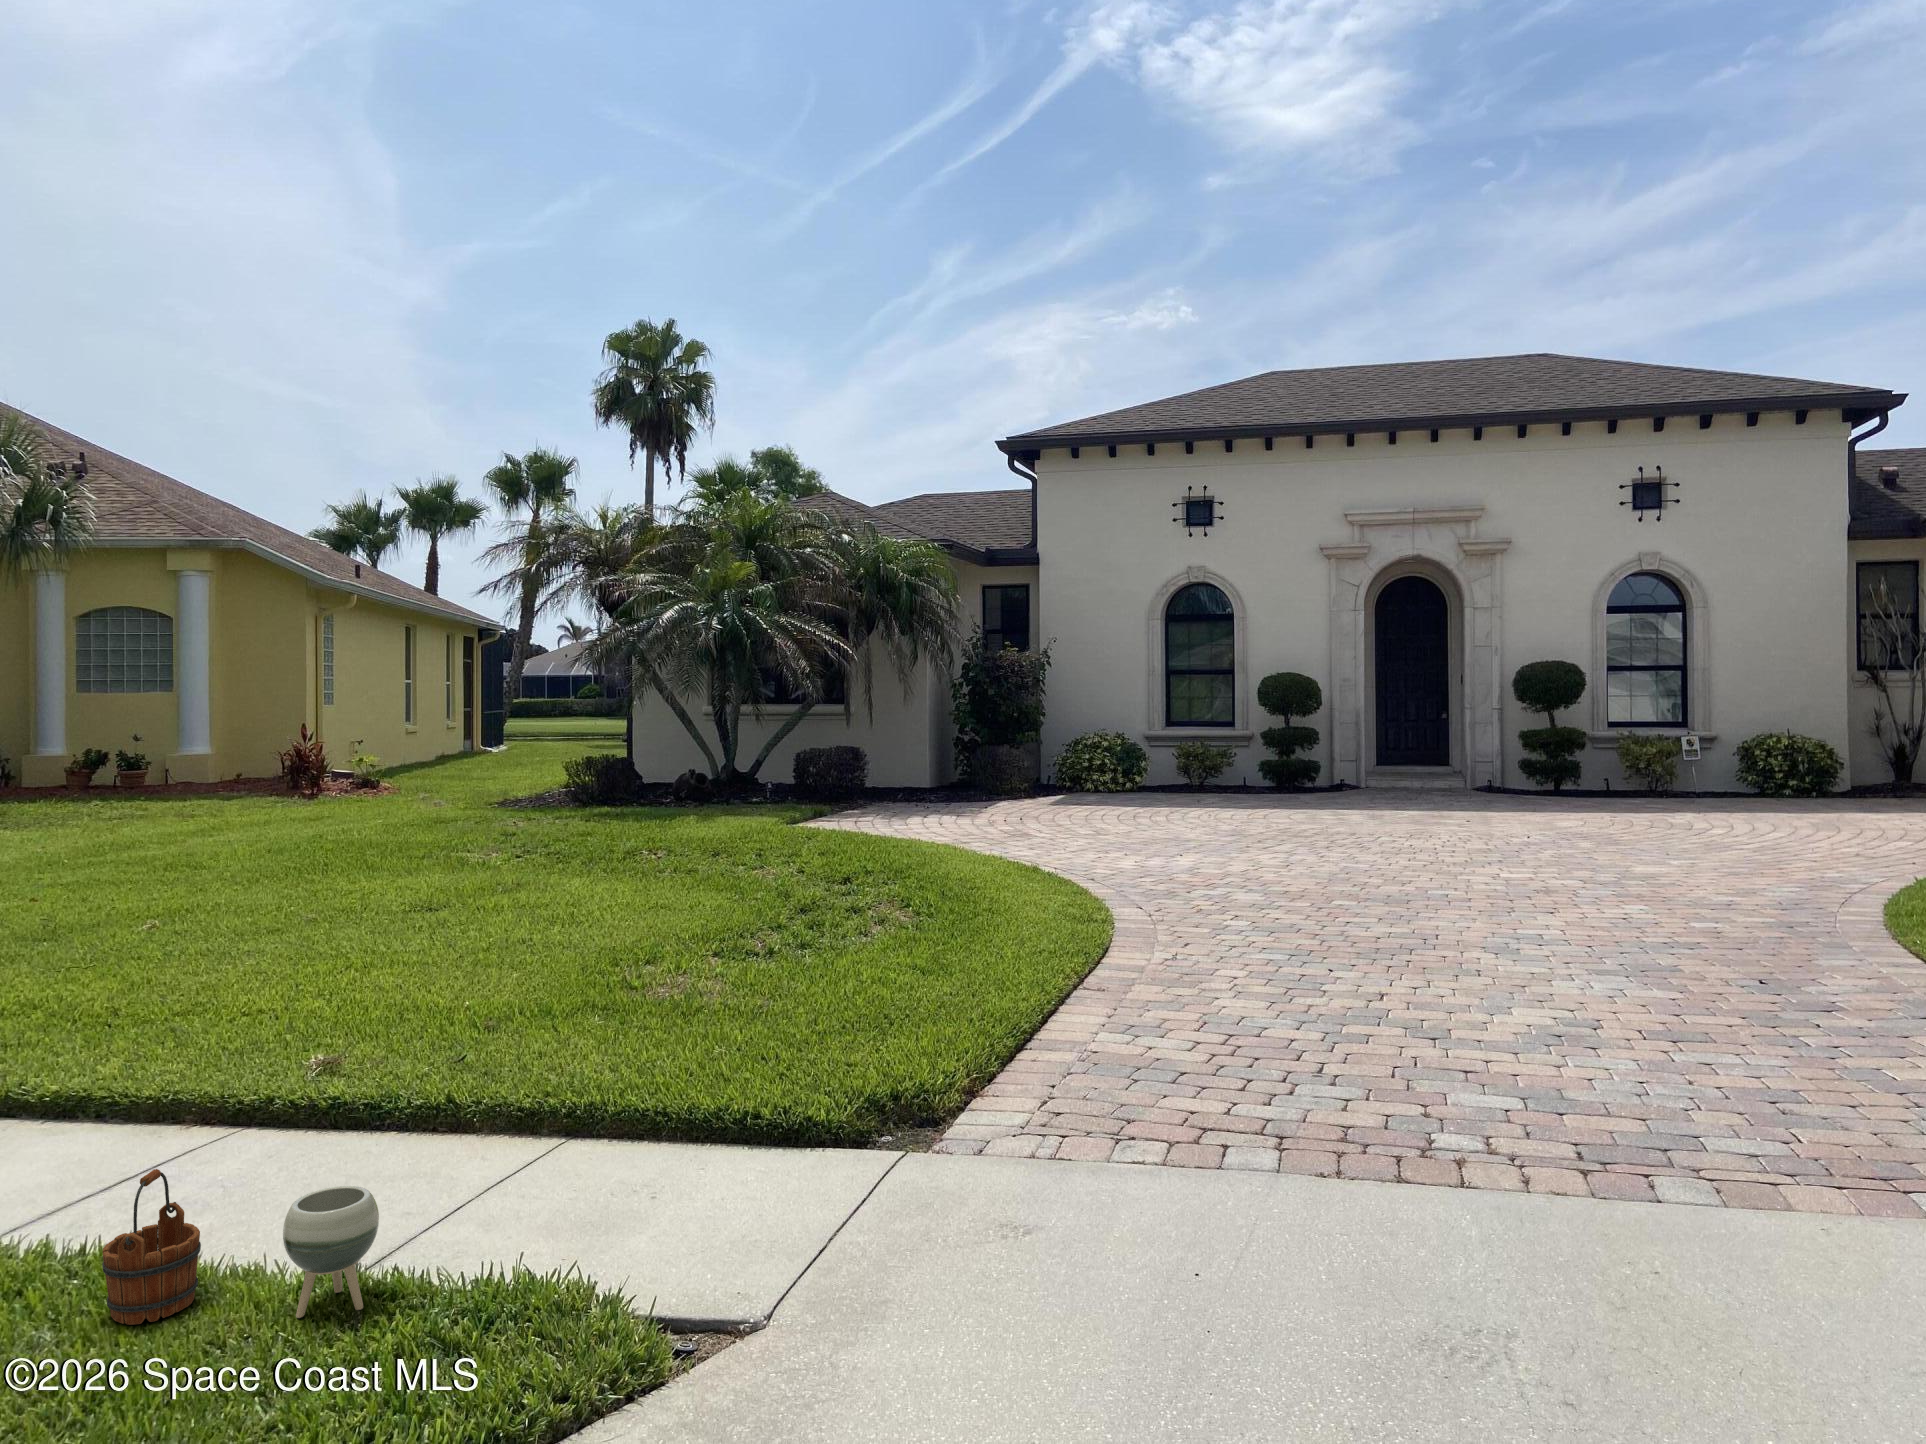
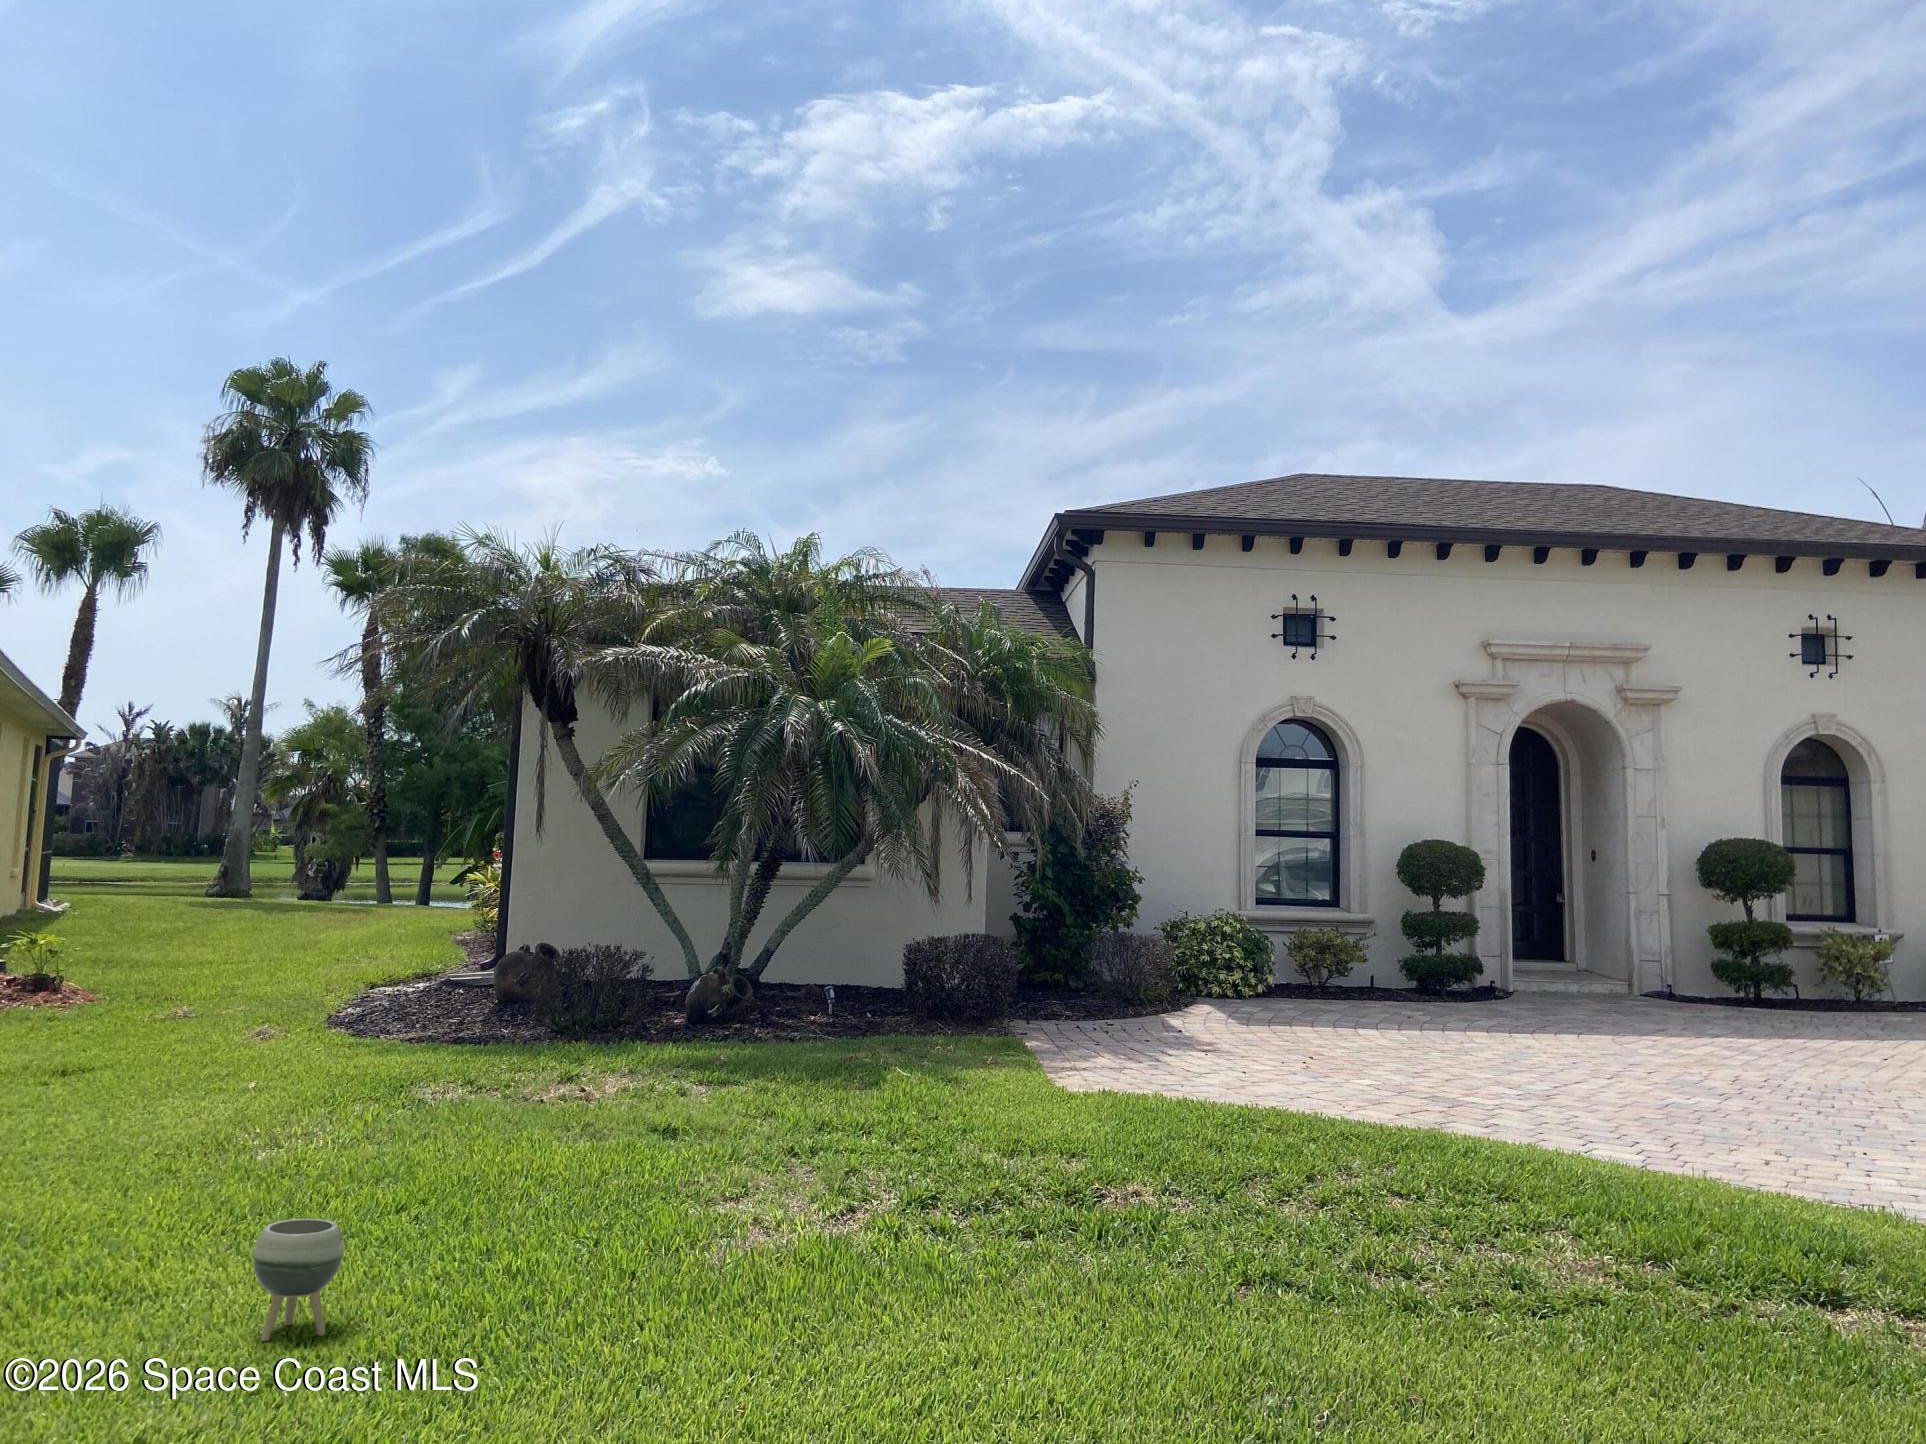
wooden bucket: present [102,1169,201,1325] -> none [61,1195,155,1346]

